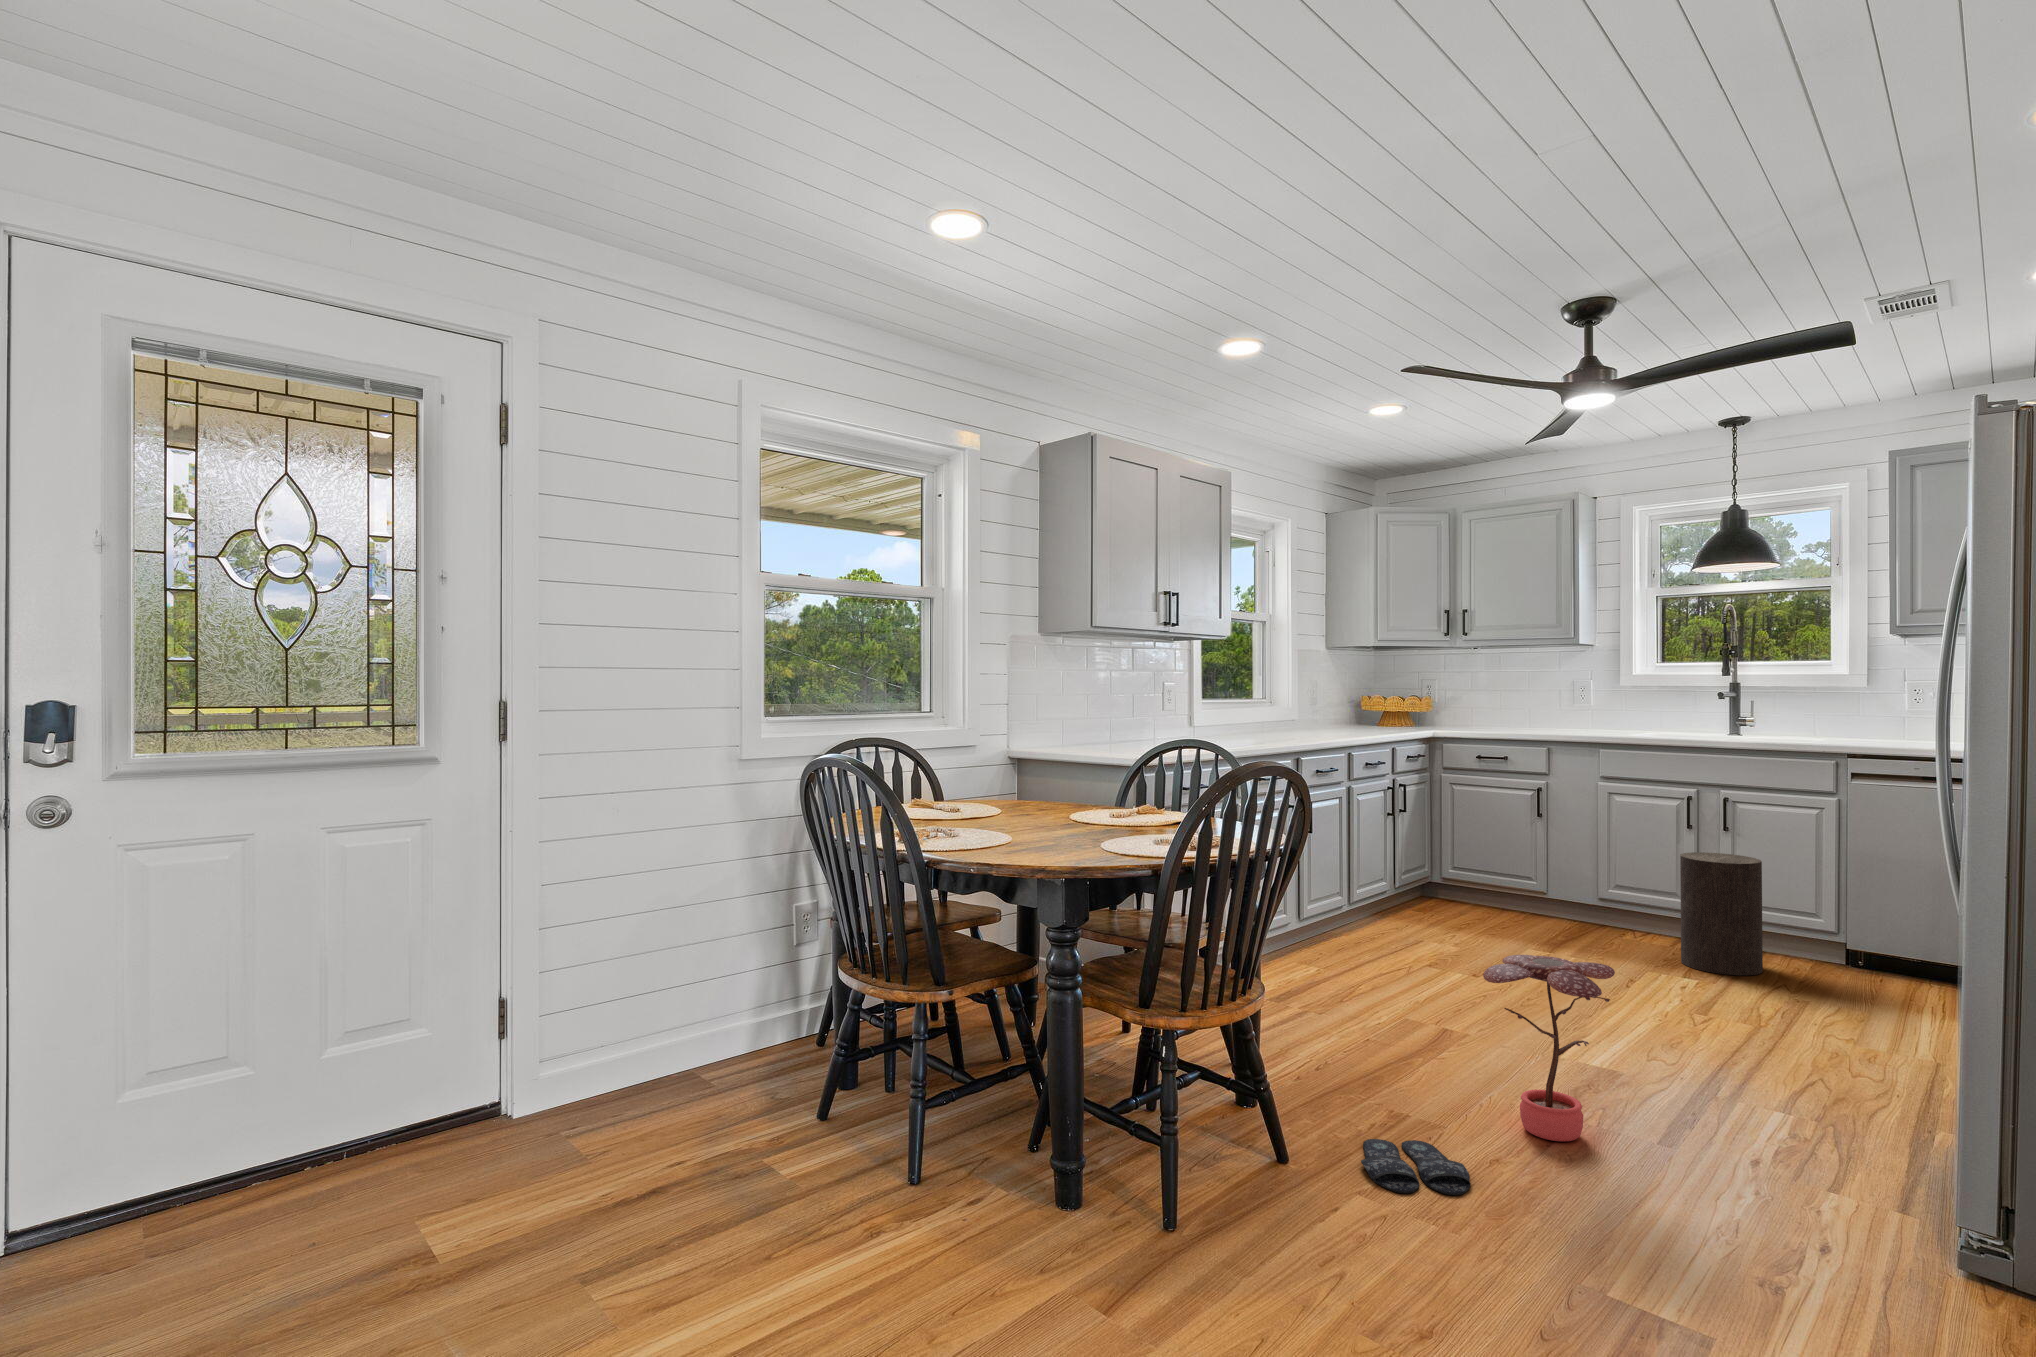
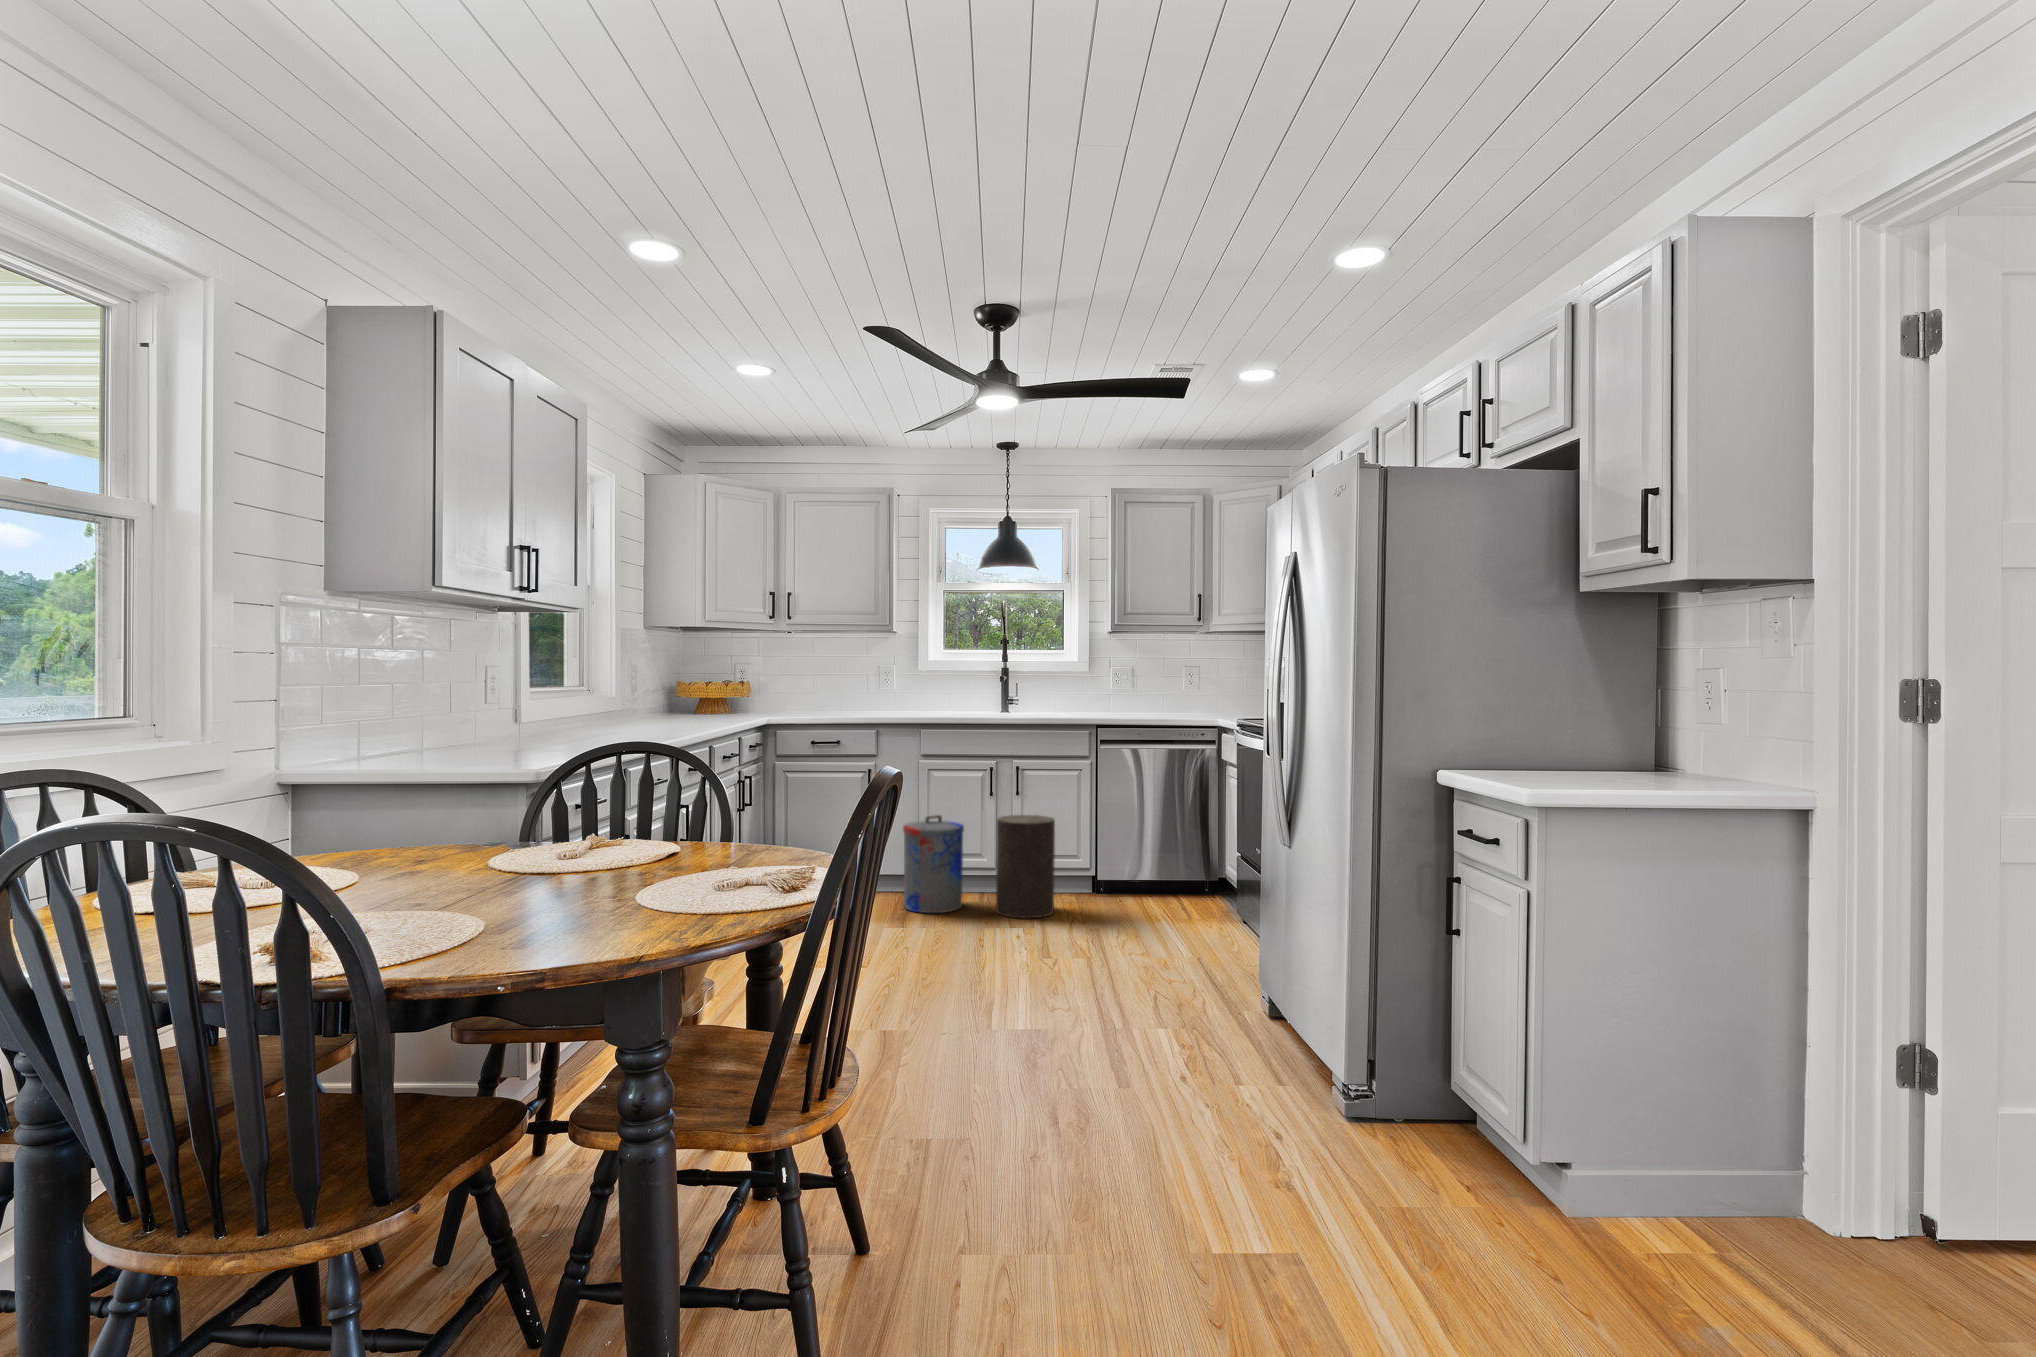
trash can: none [1567,844,1643,951] -> present [903,815,964,913]
potted plant: present [1483,955,1615,1142] -> none [988,929,1095,1108]
slippers: present [1361,1139,1470,1195] -> none [906,1148,1029,1214]

